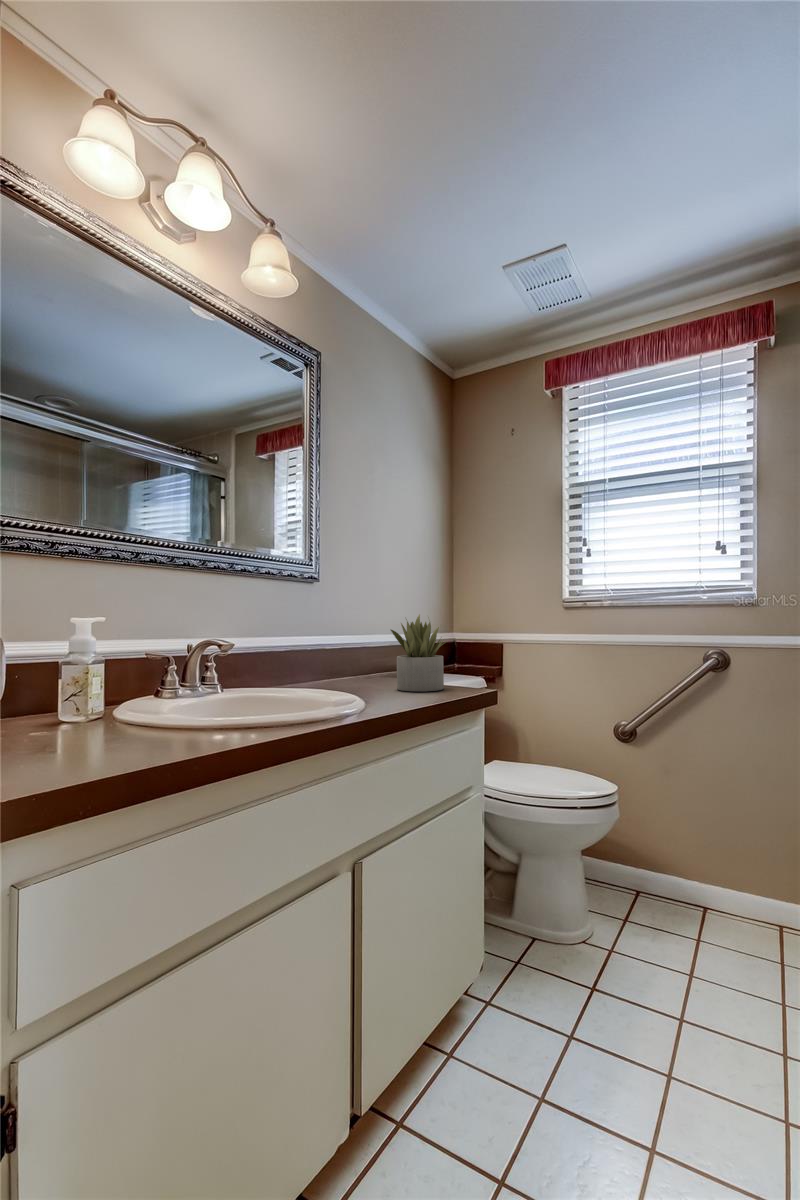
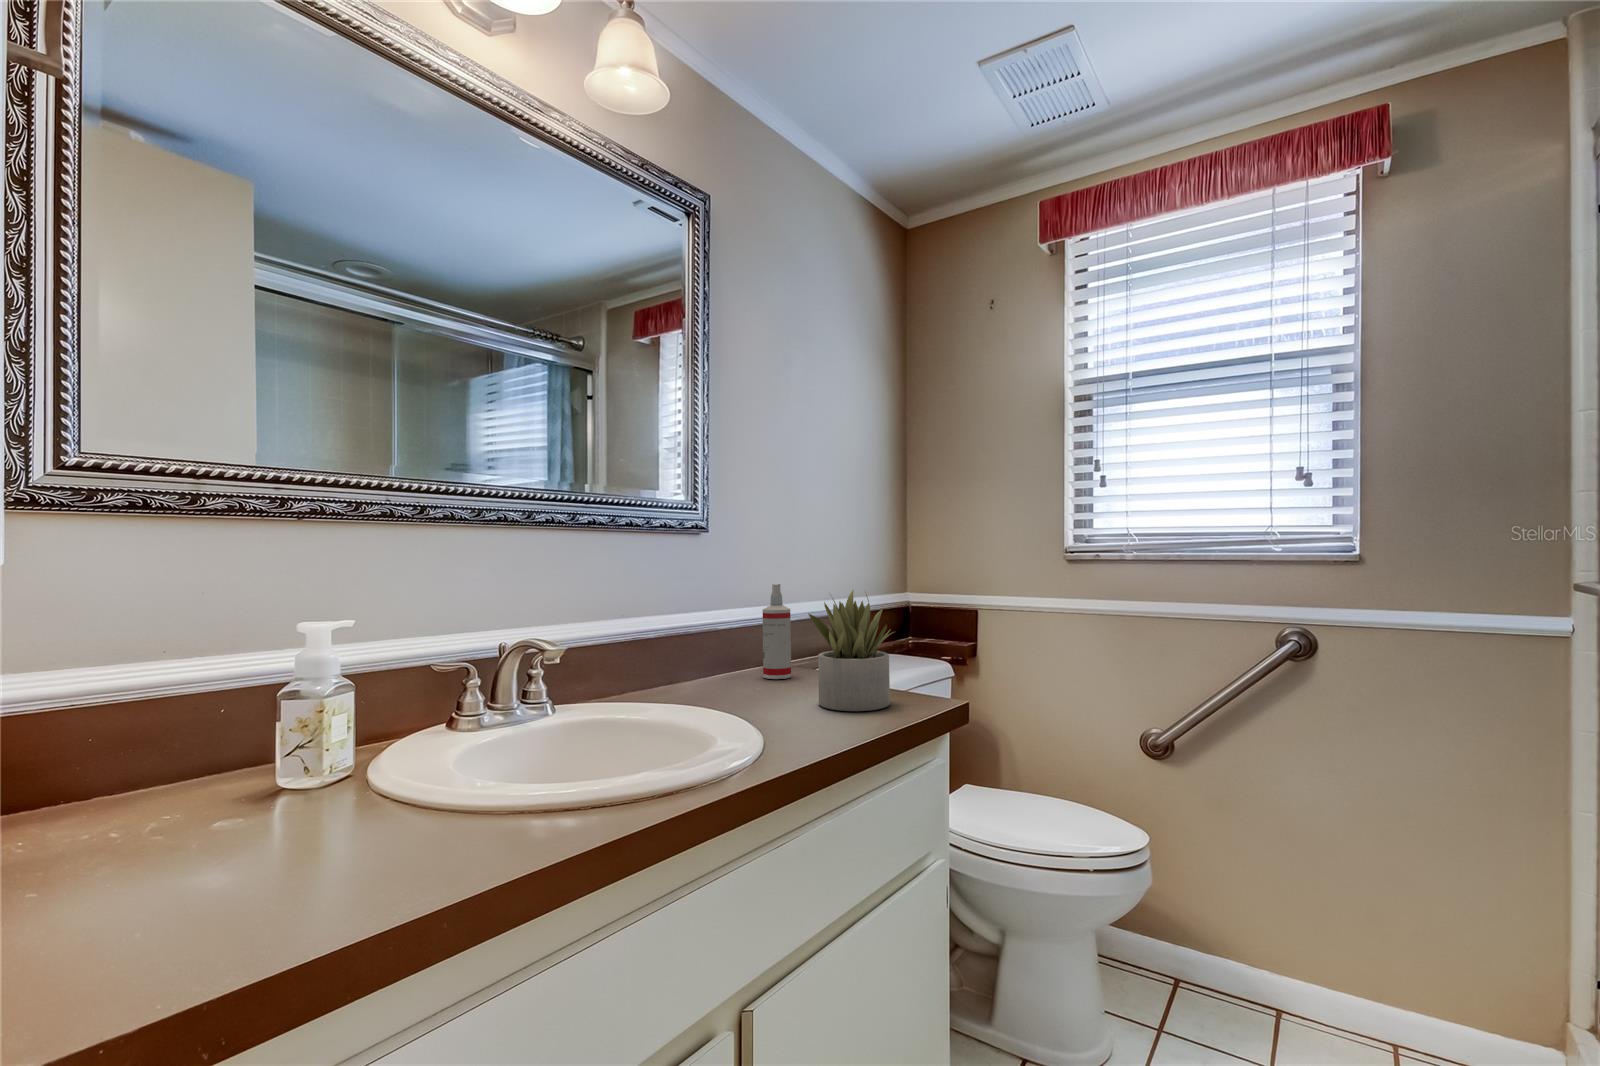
spray bottle: none [358,616,377,679] -> present [763,584,791,679]

